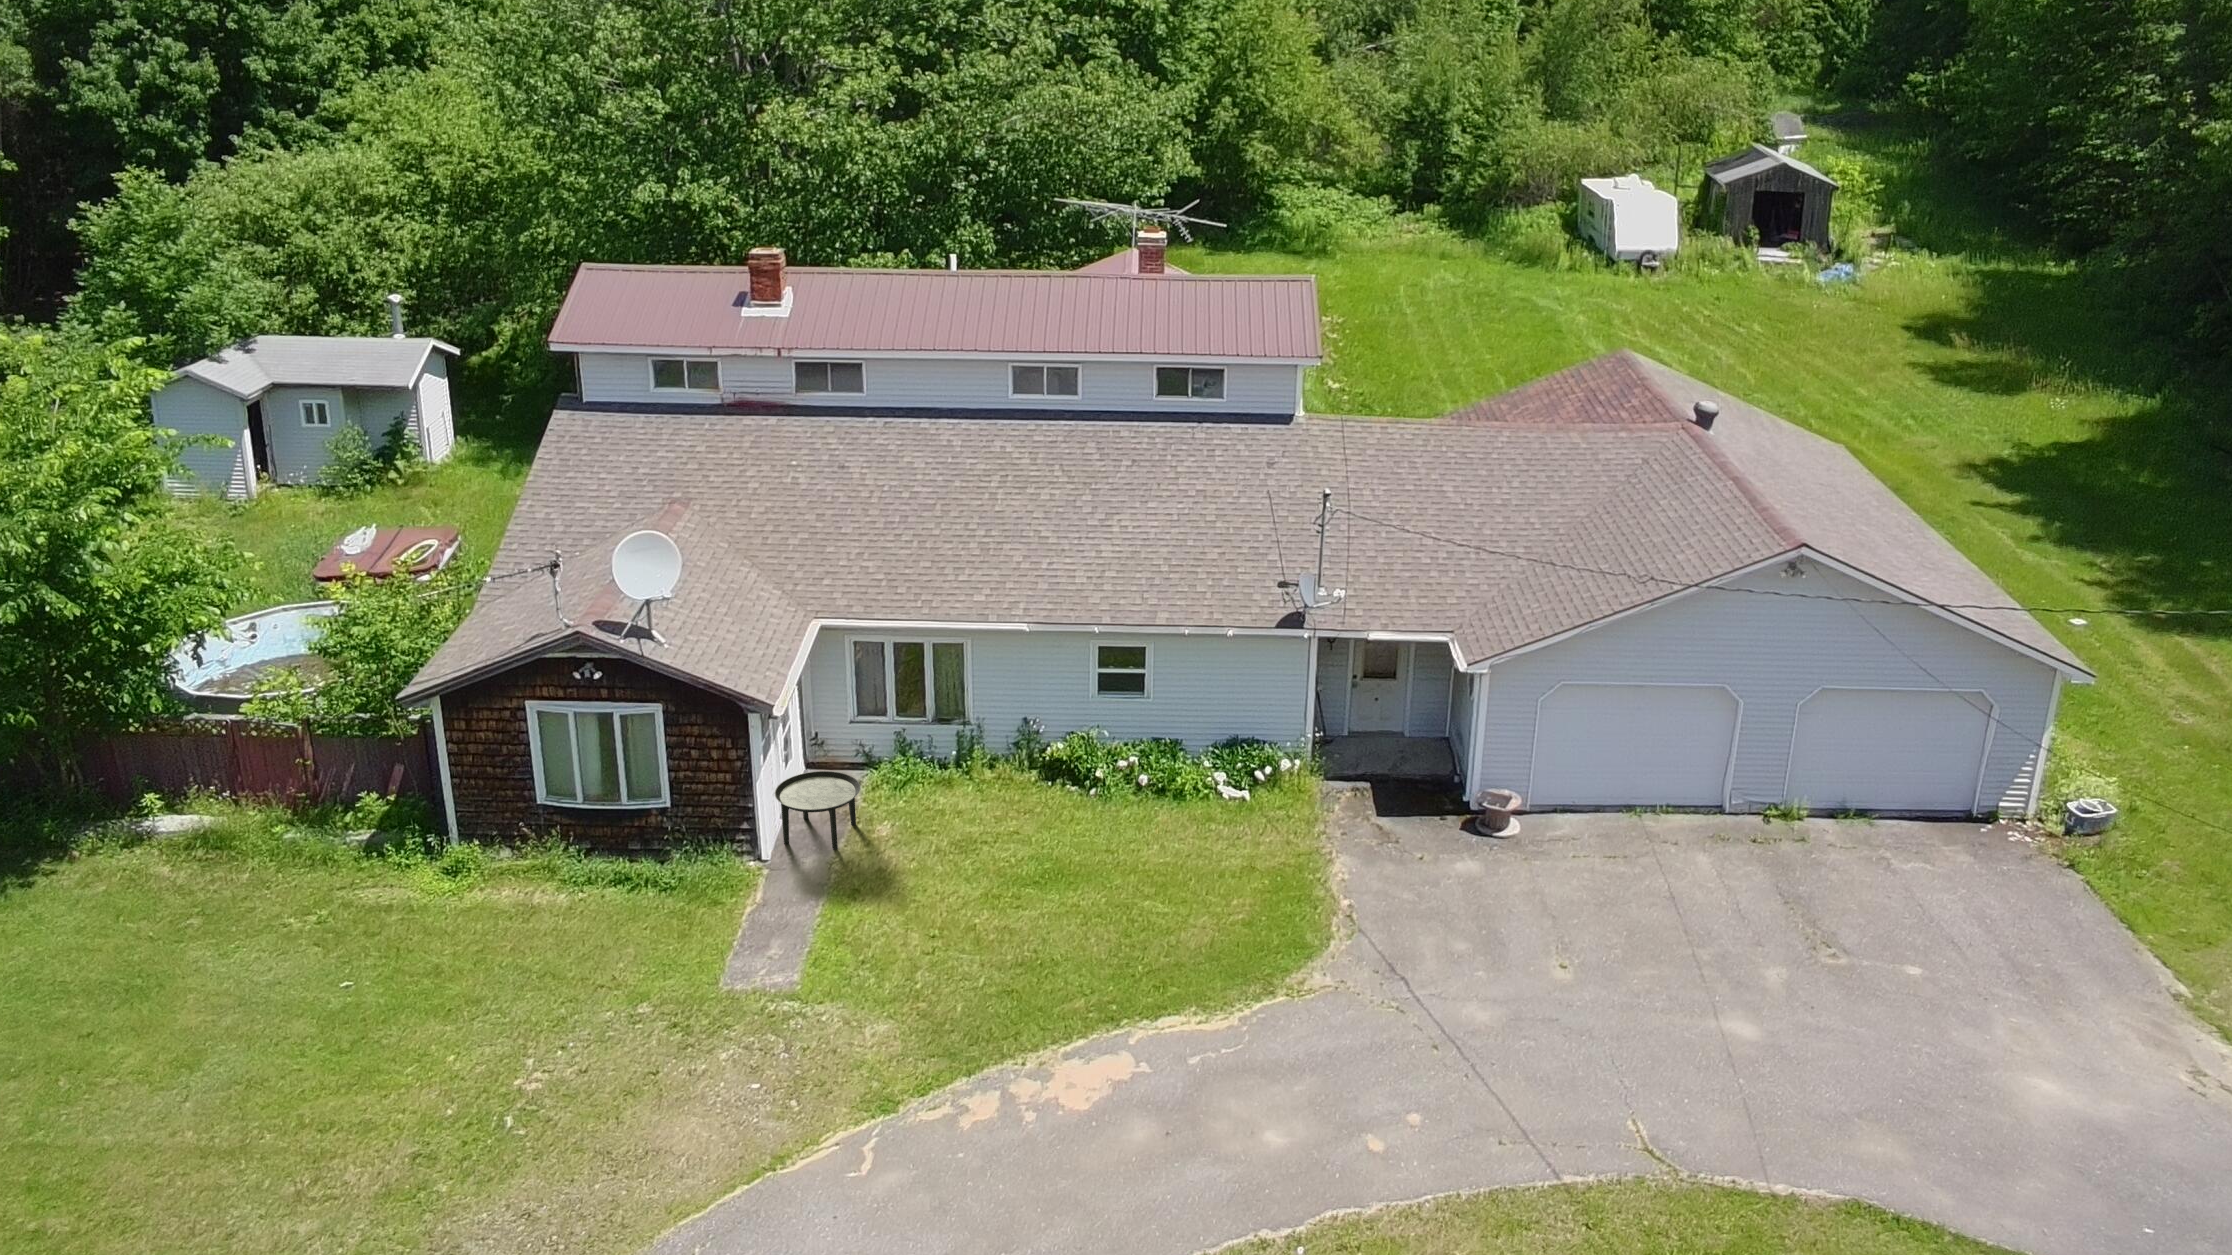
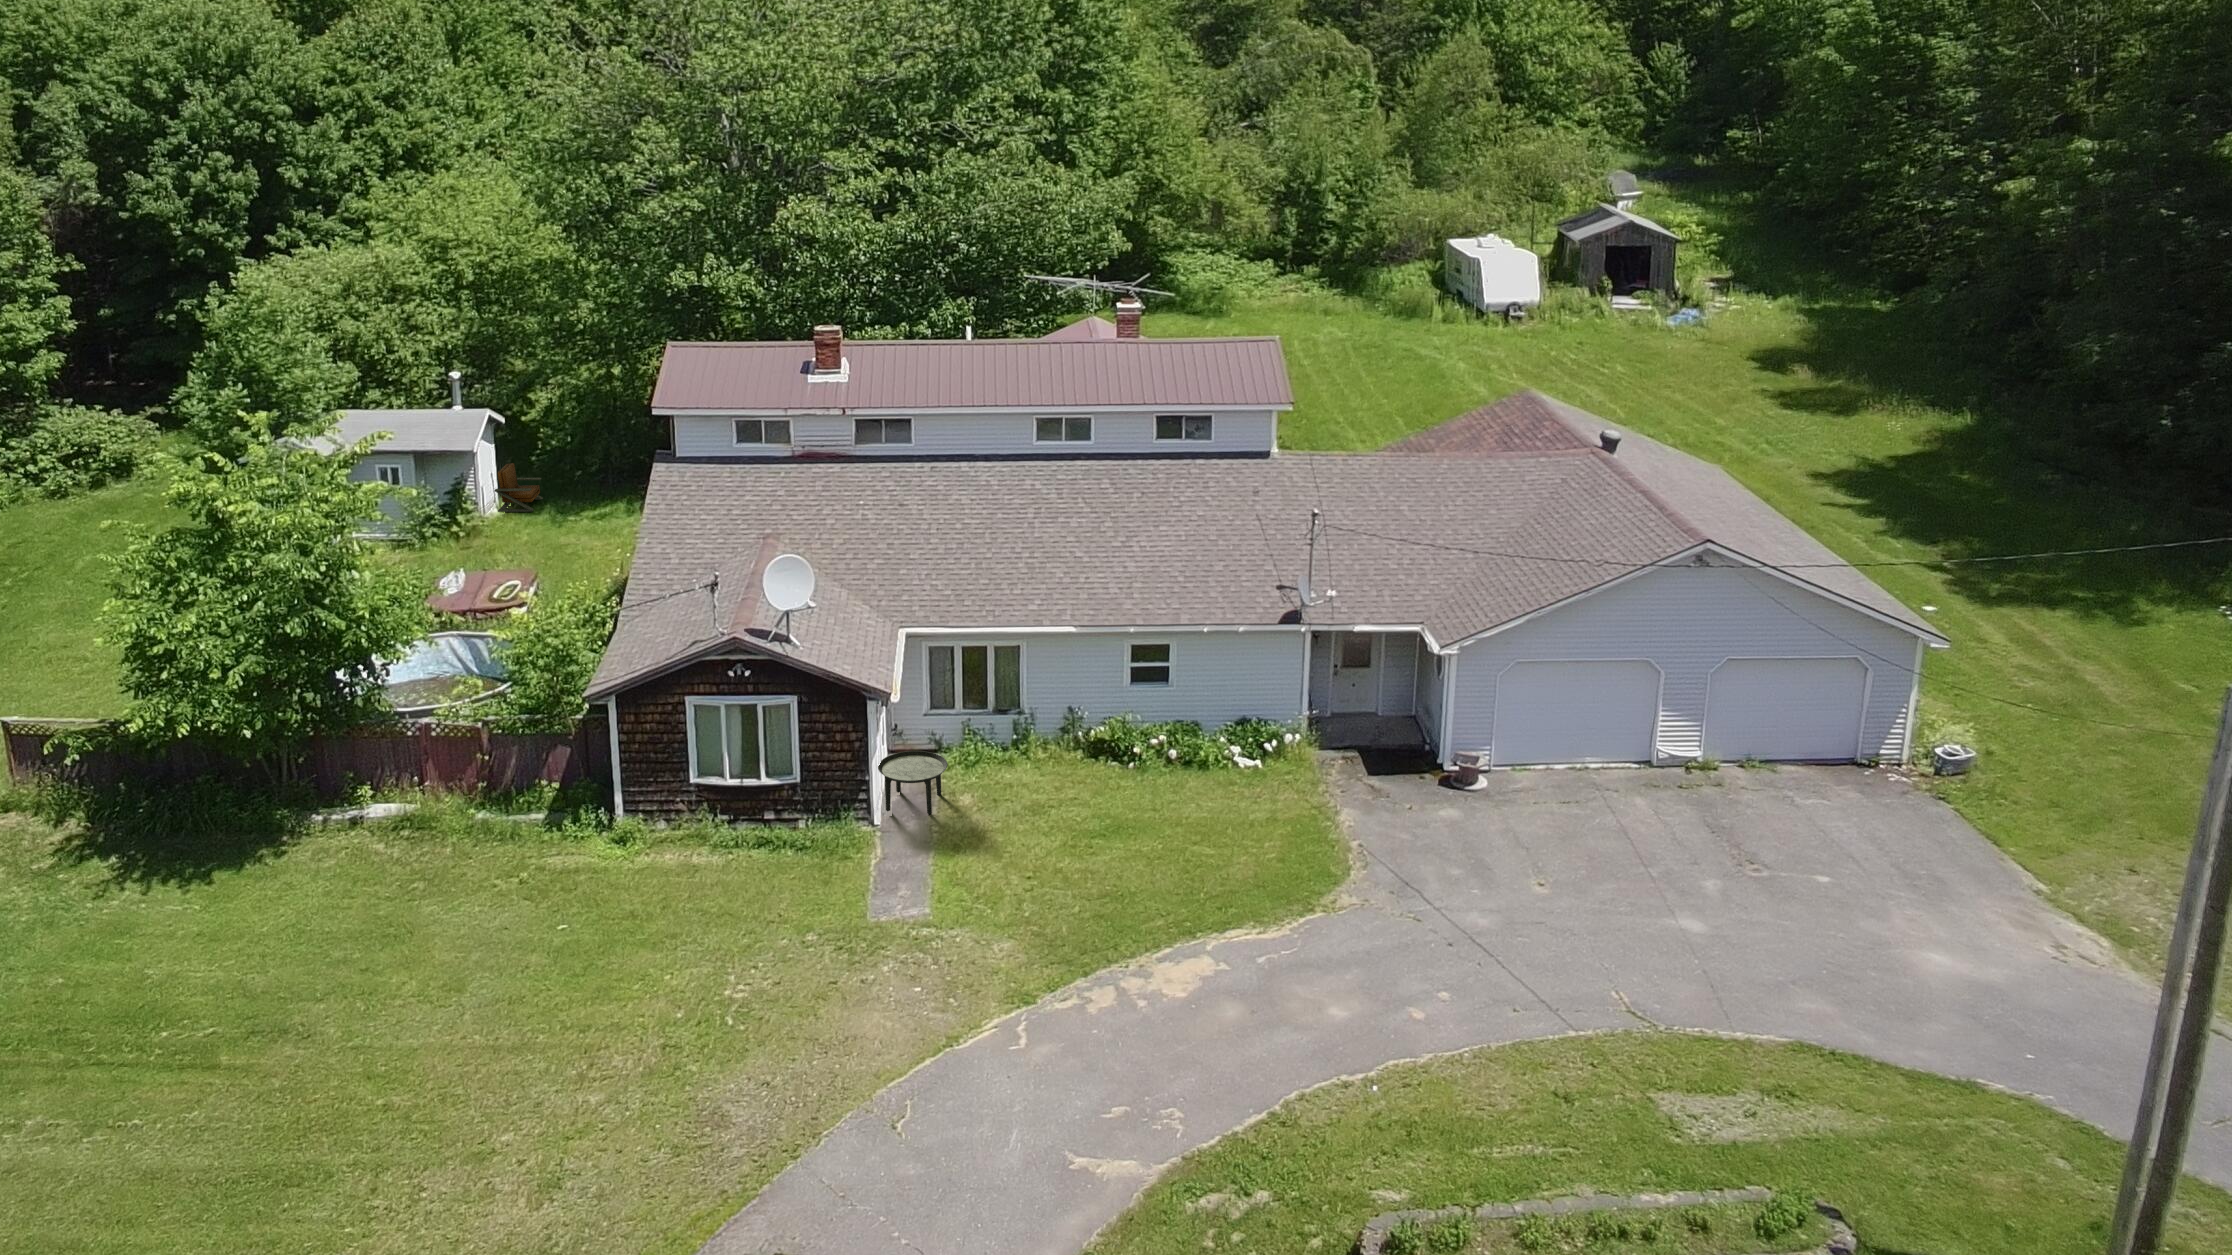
lounge chair: none [439,405,502,462] -> present [494,463,543,512]

